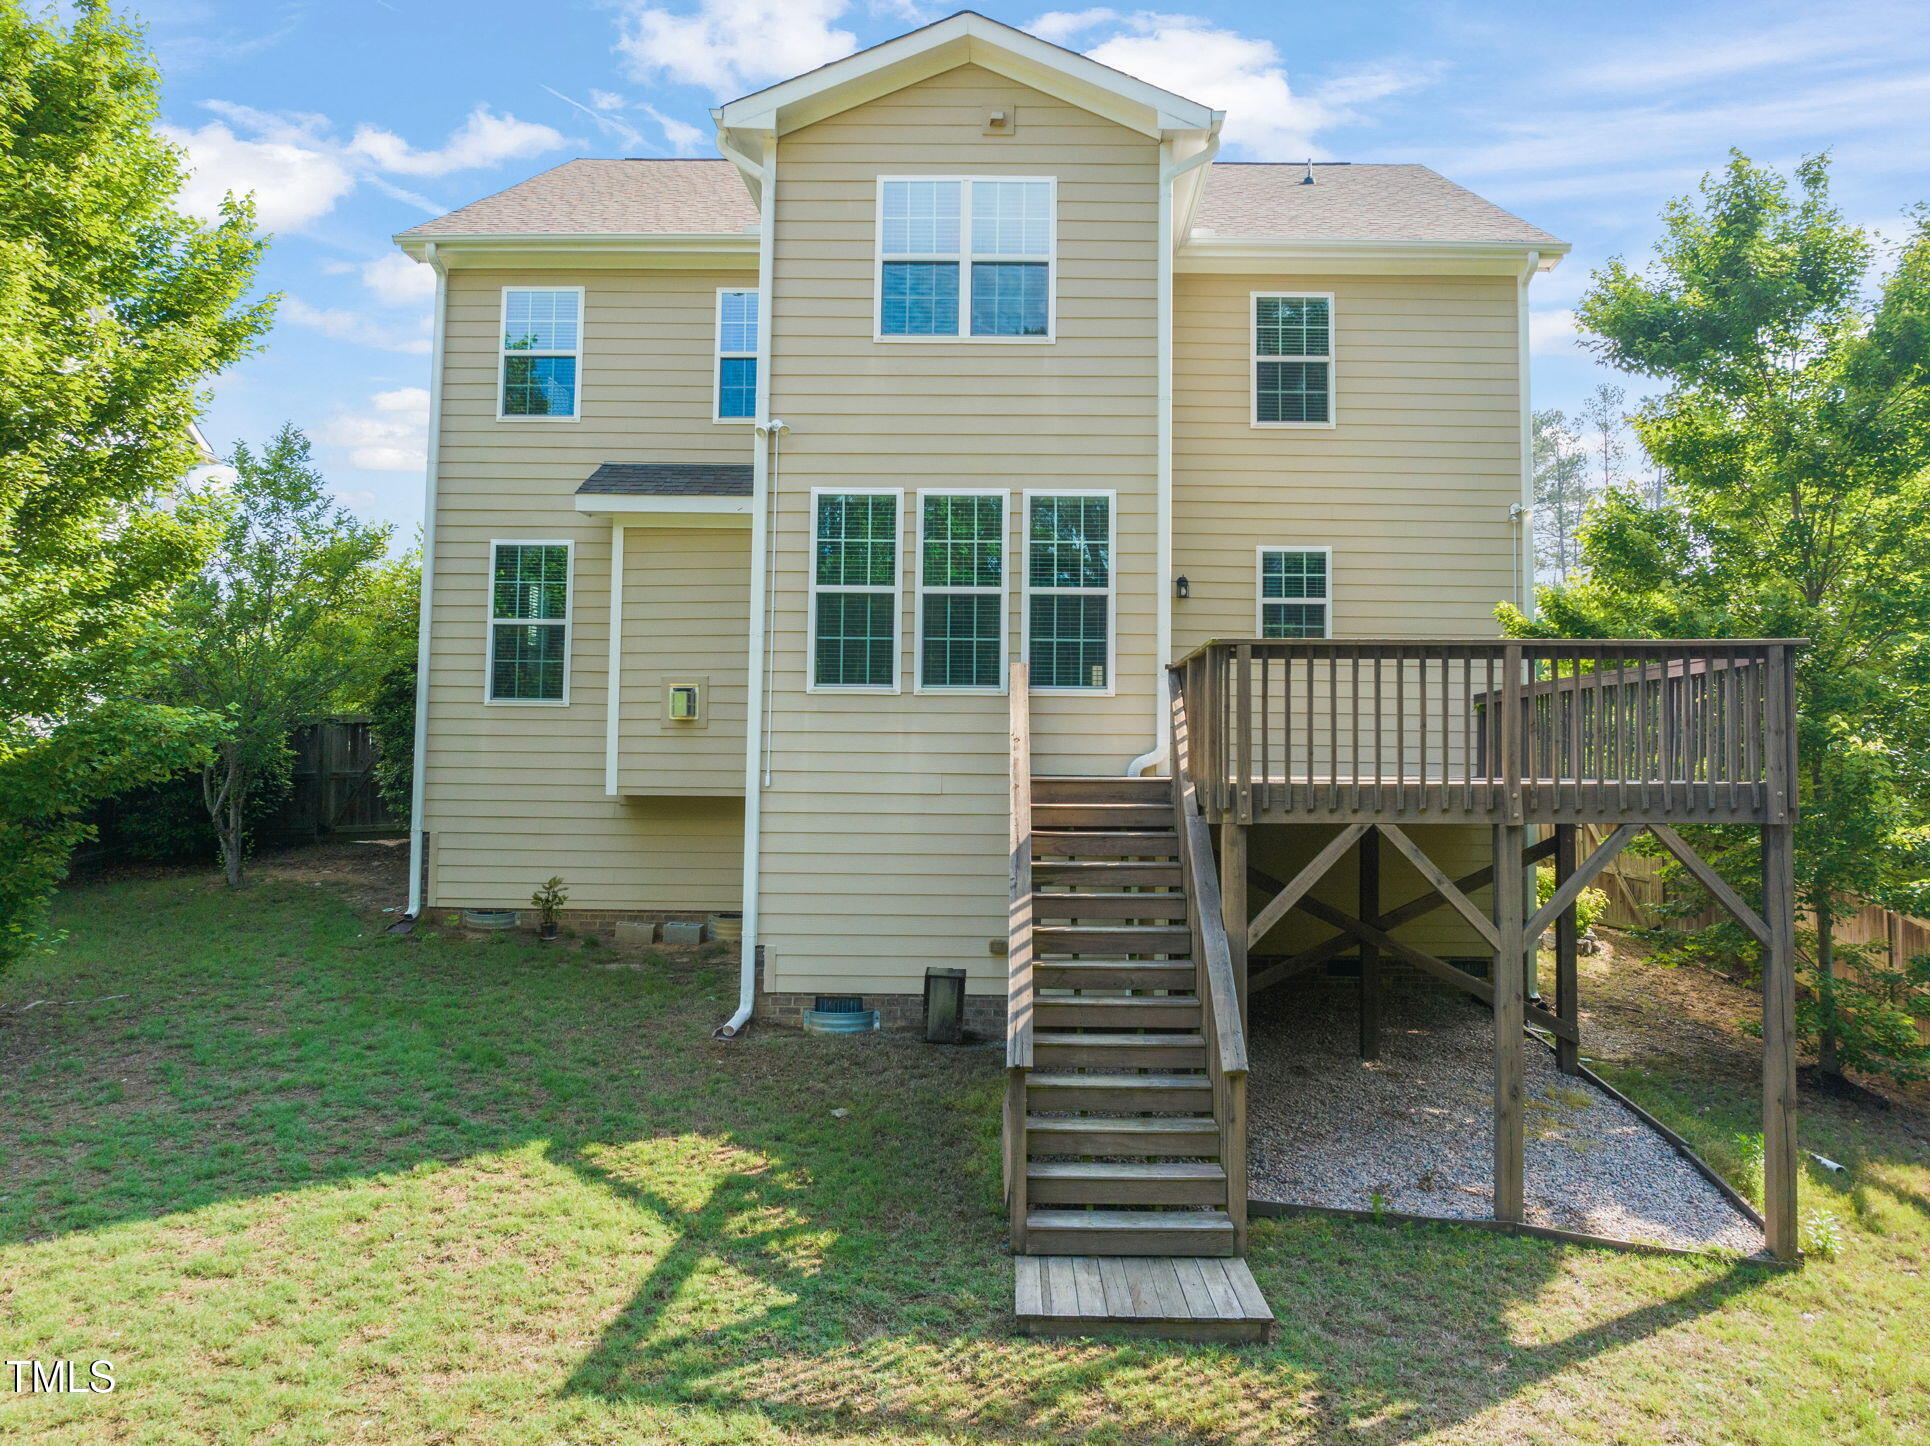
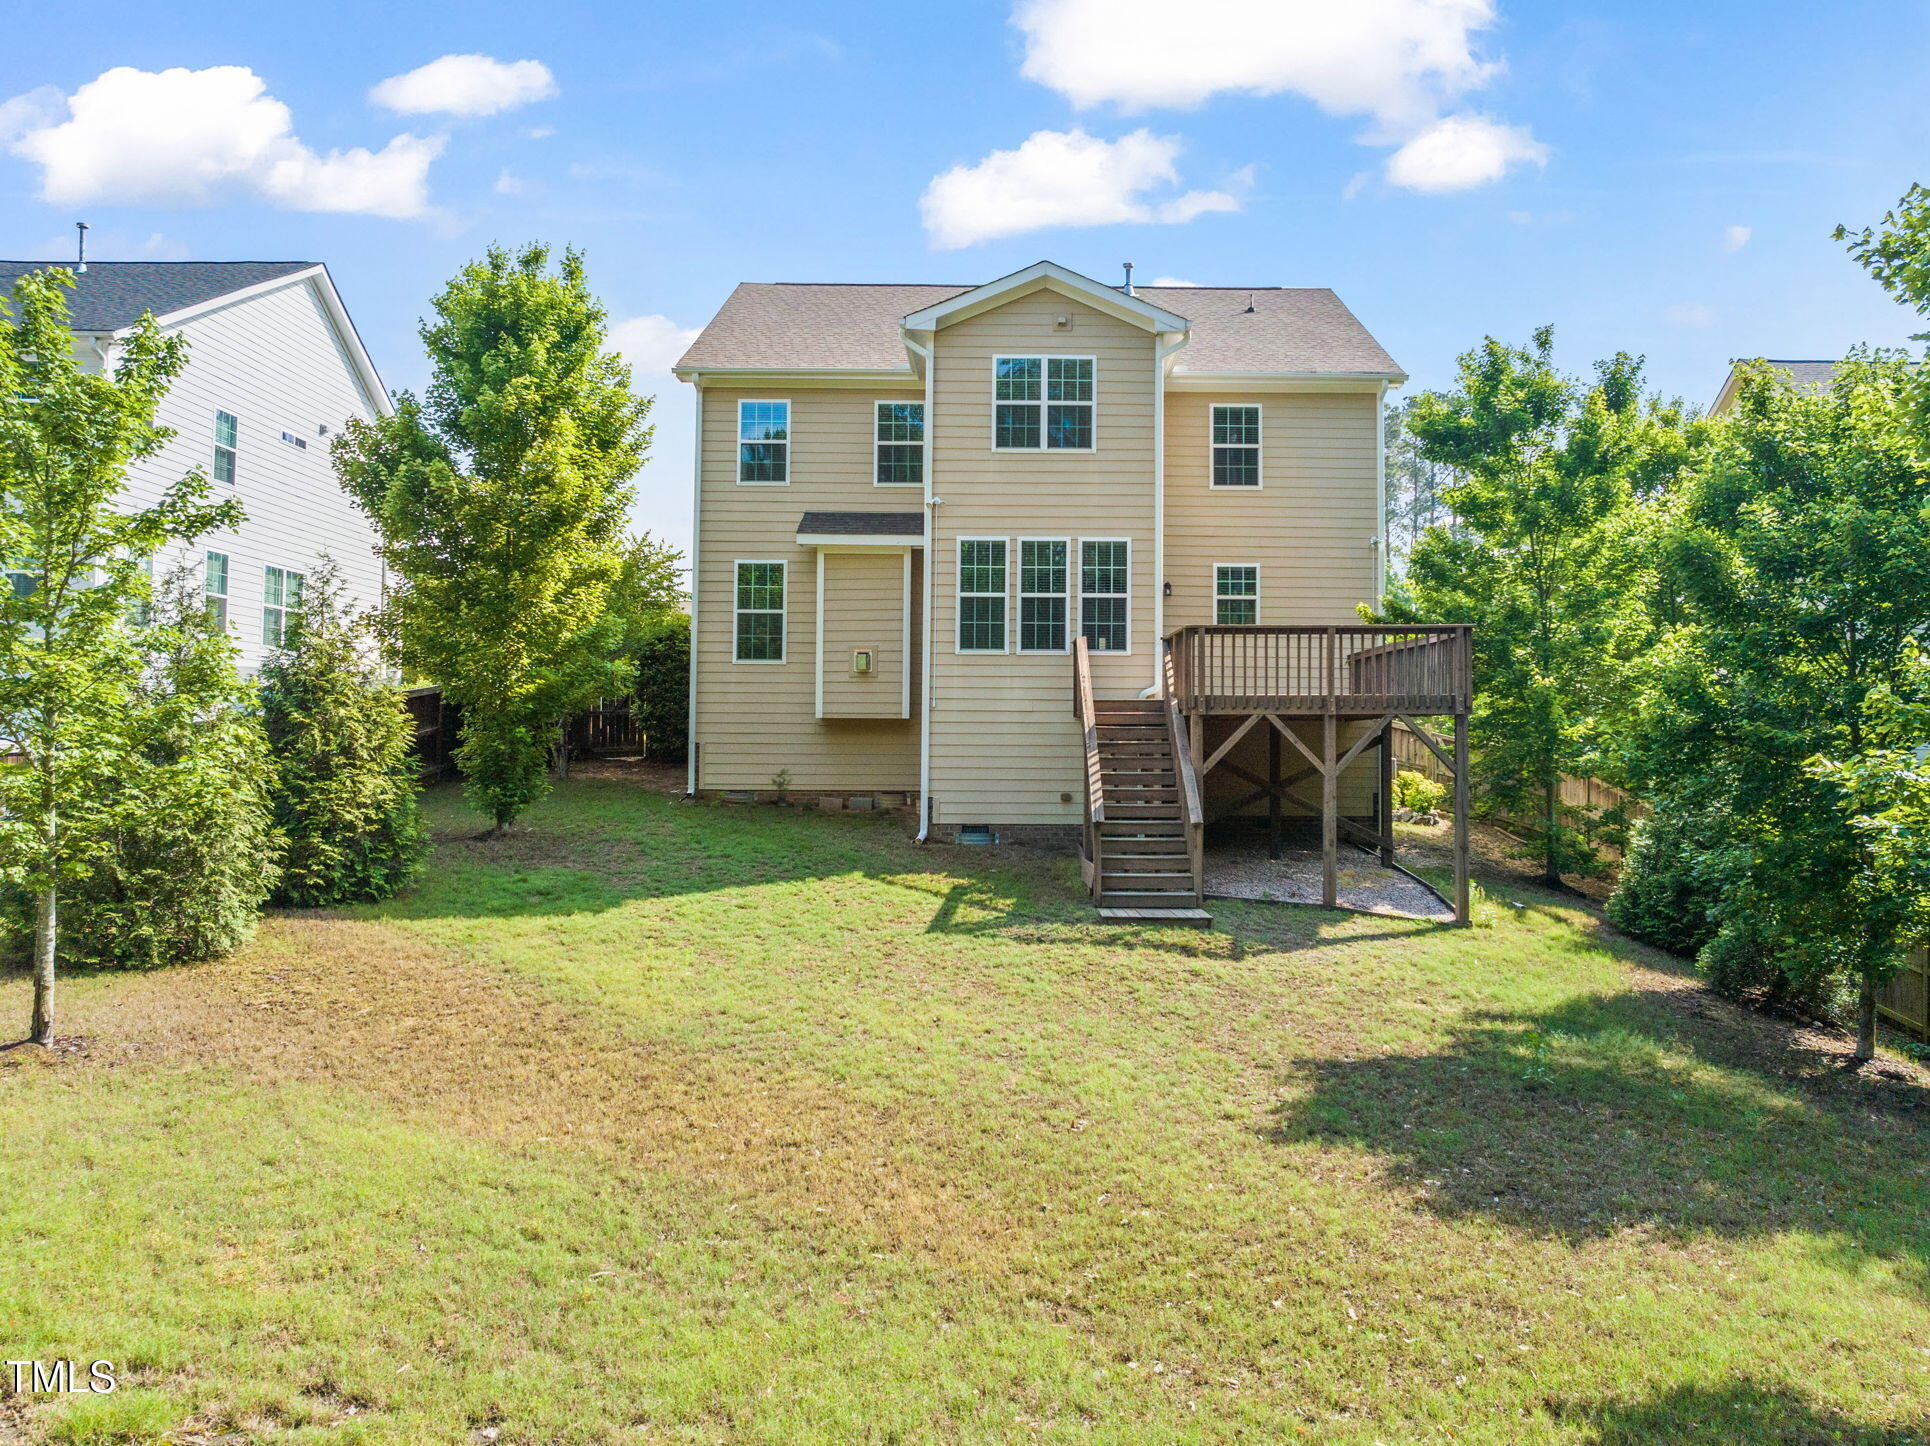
storage box: present [921,967,966,1044] -> none [1025,806,1050,847]

